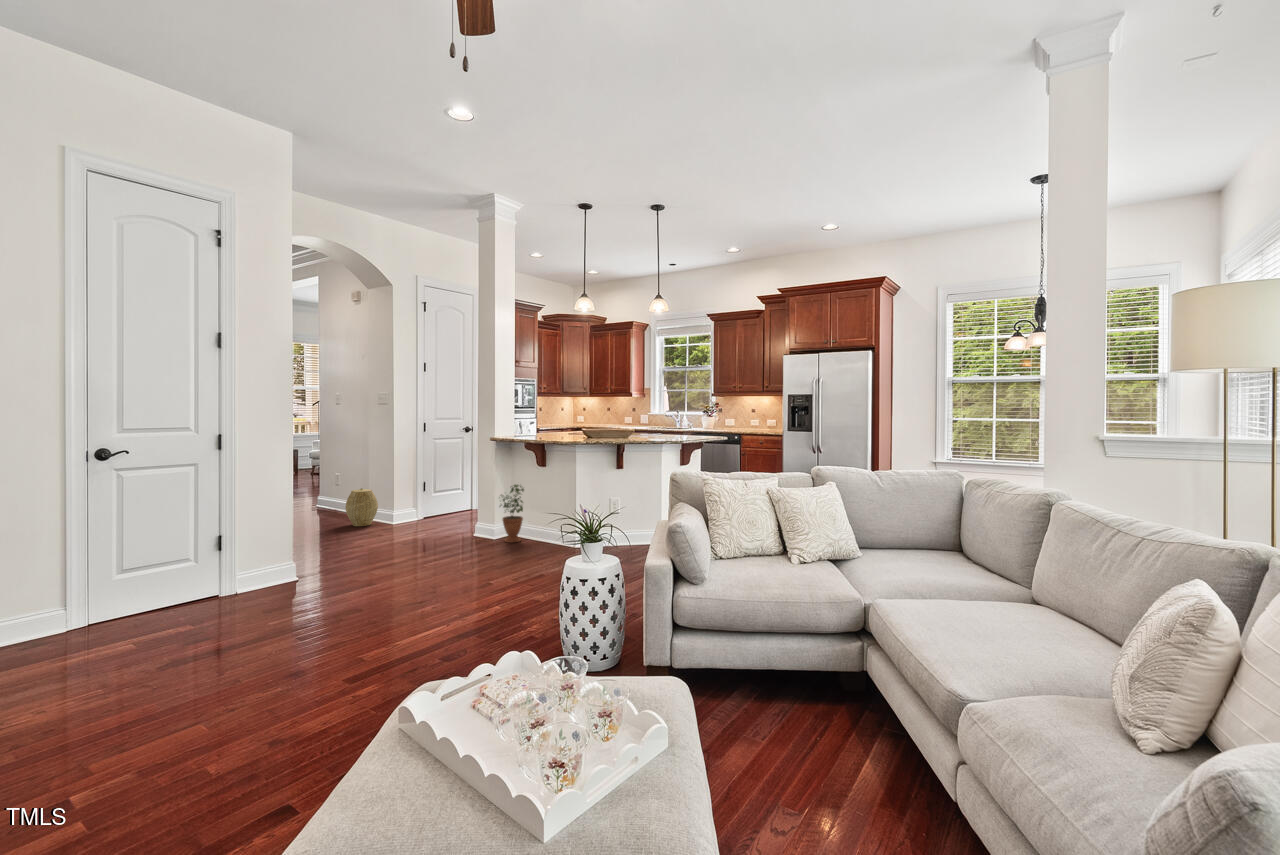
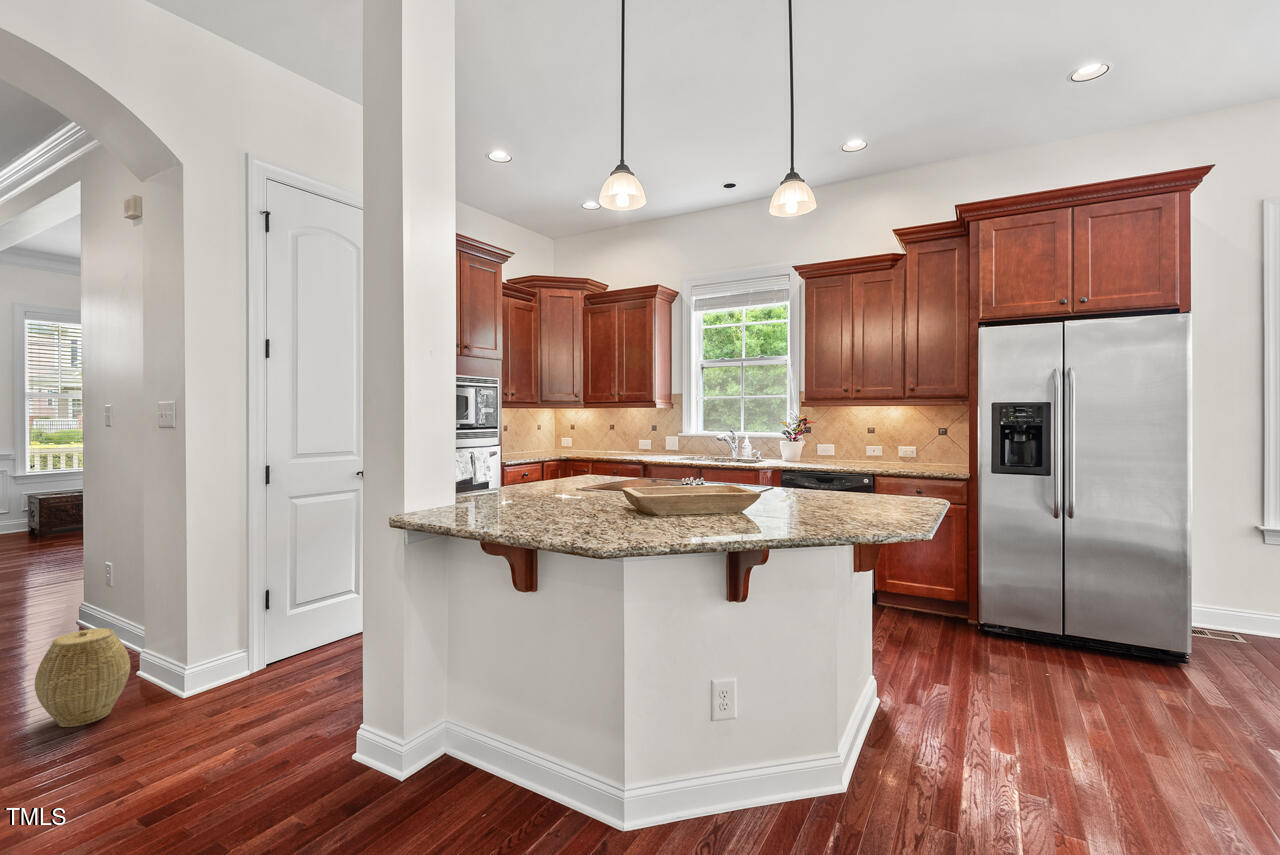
potted plant: present [500,485,524,543] -> none [405,636,481,816]

